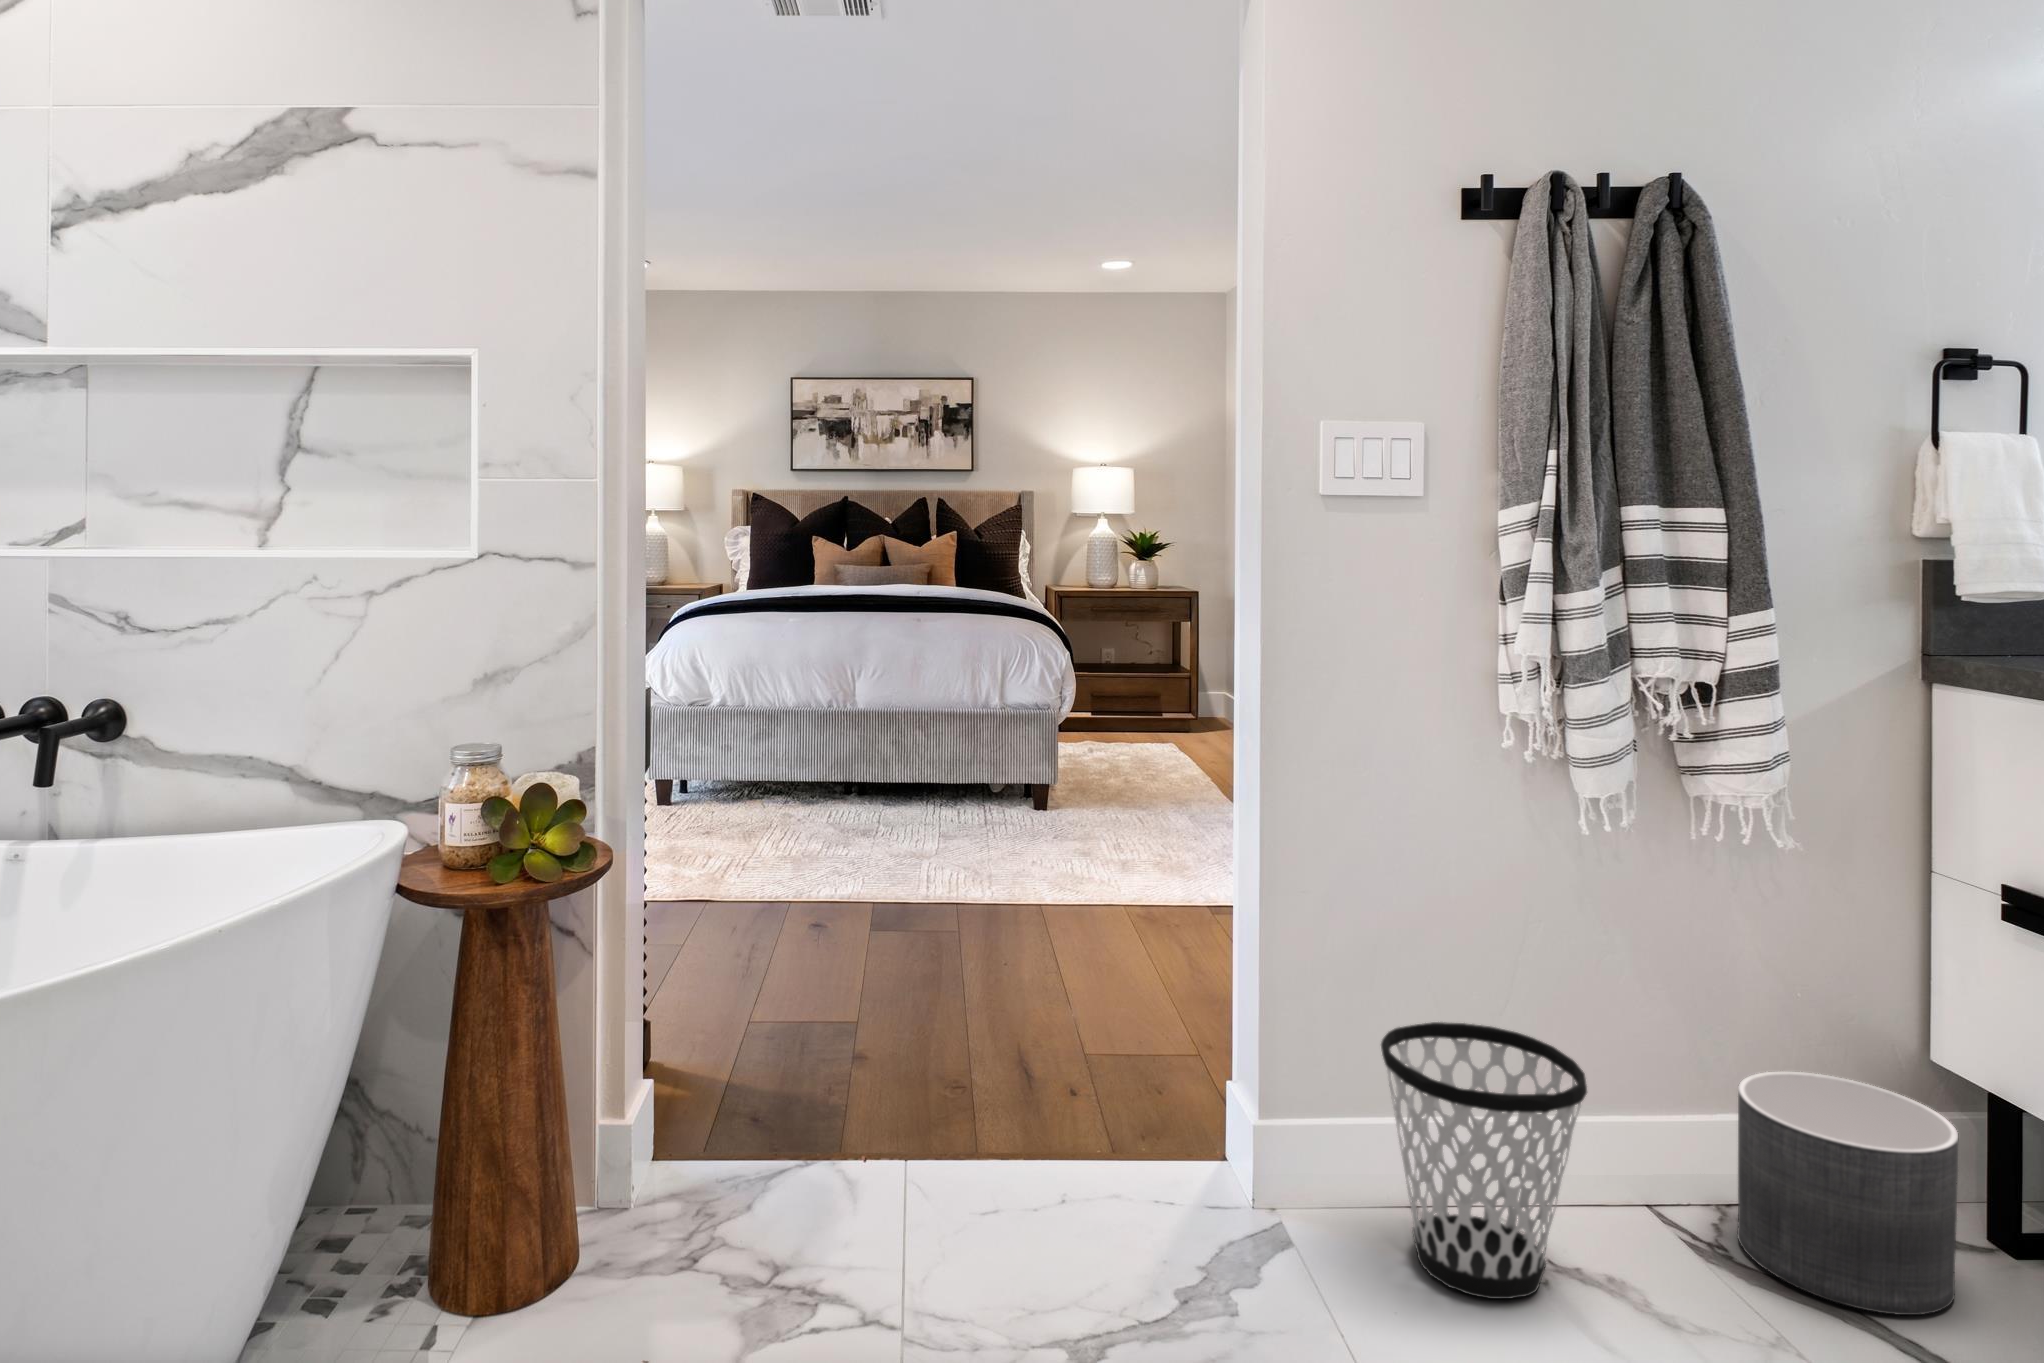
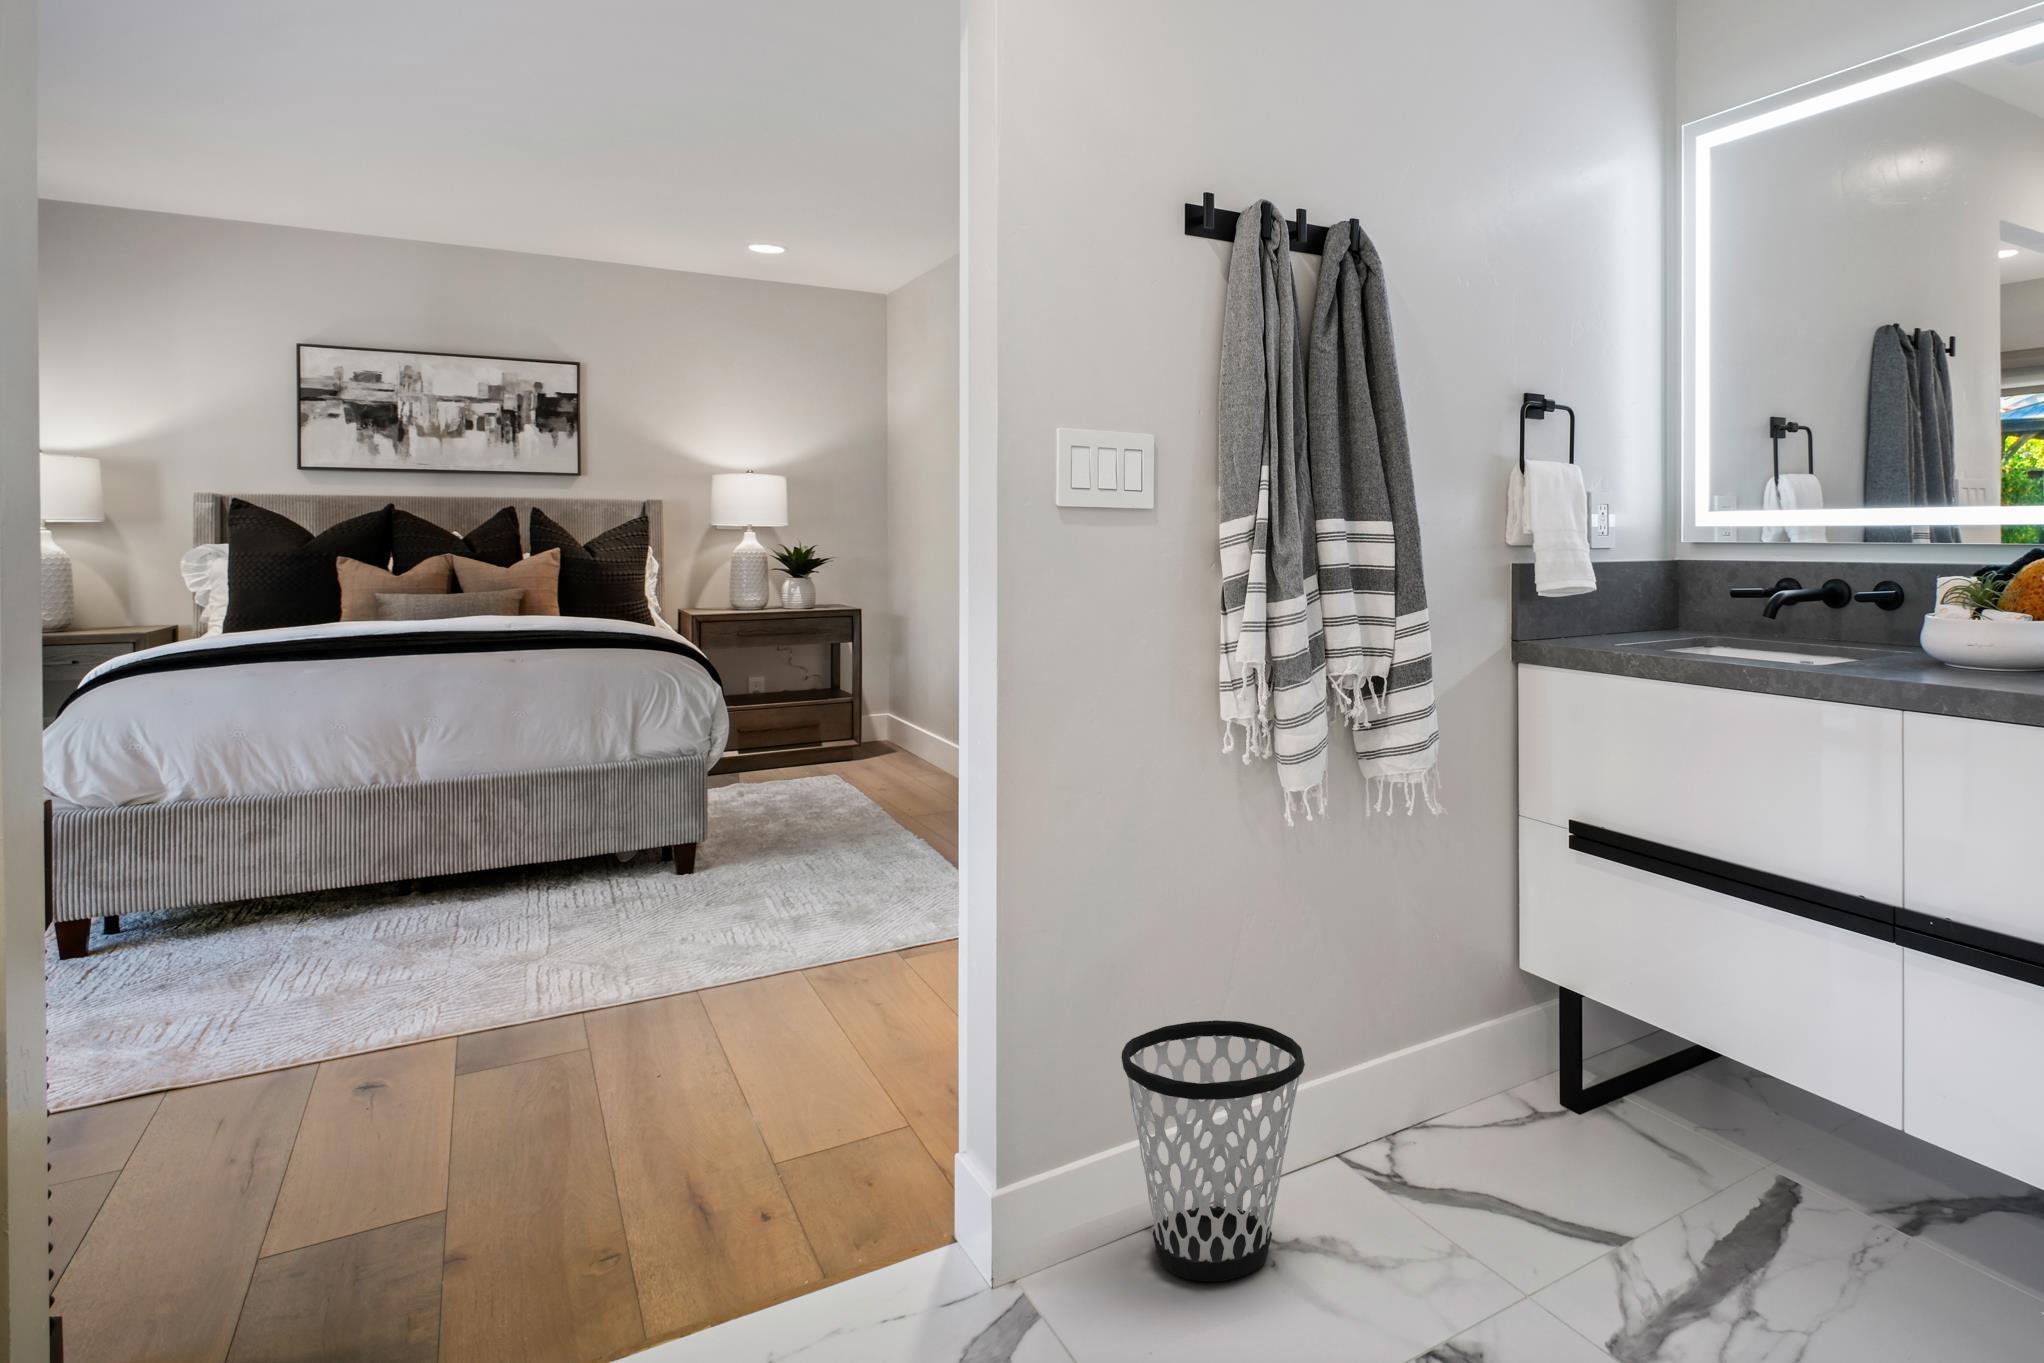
planter: present [1737,1072,1958,1315] -> none [1413,1012,1569,1205]

